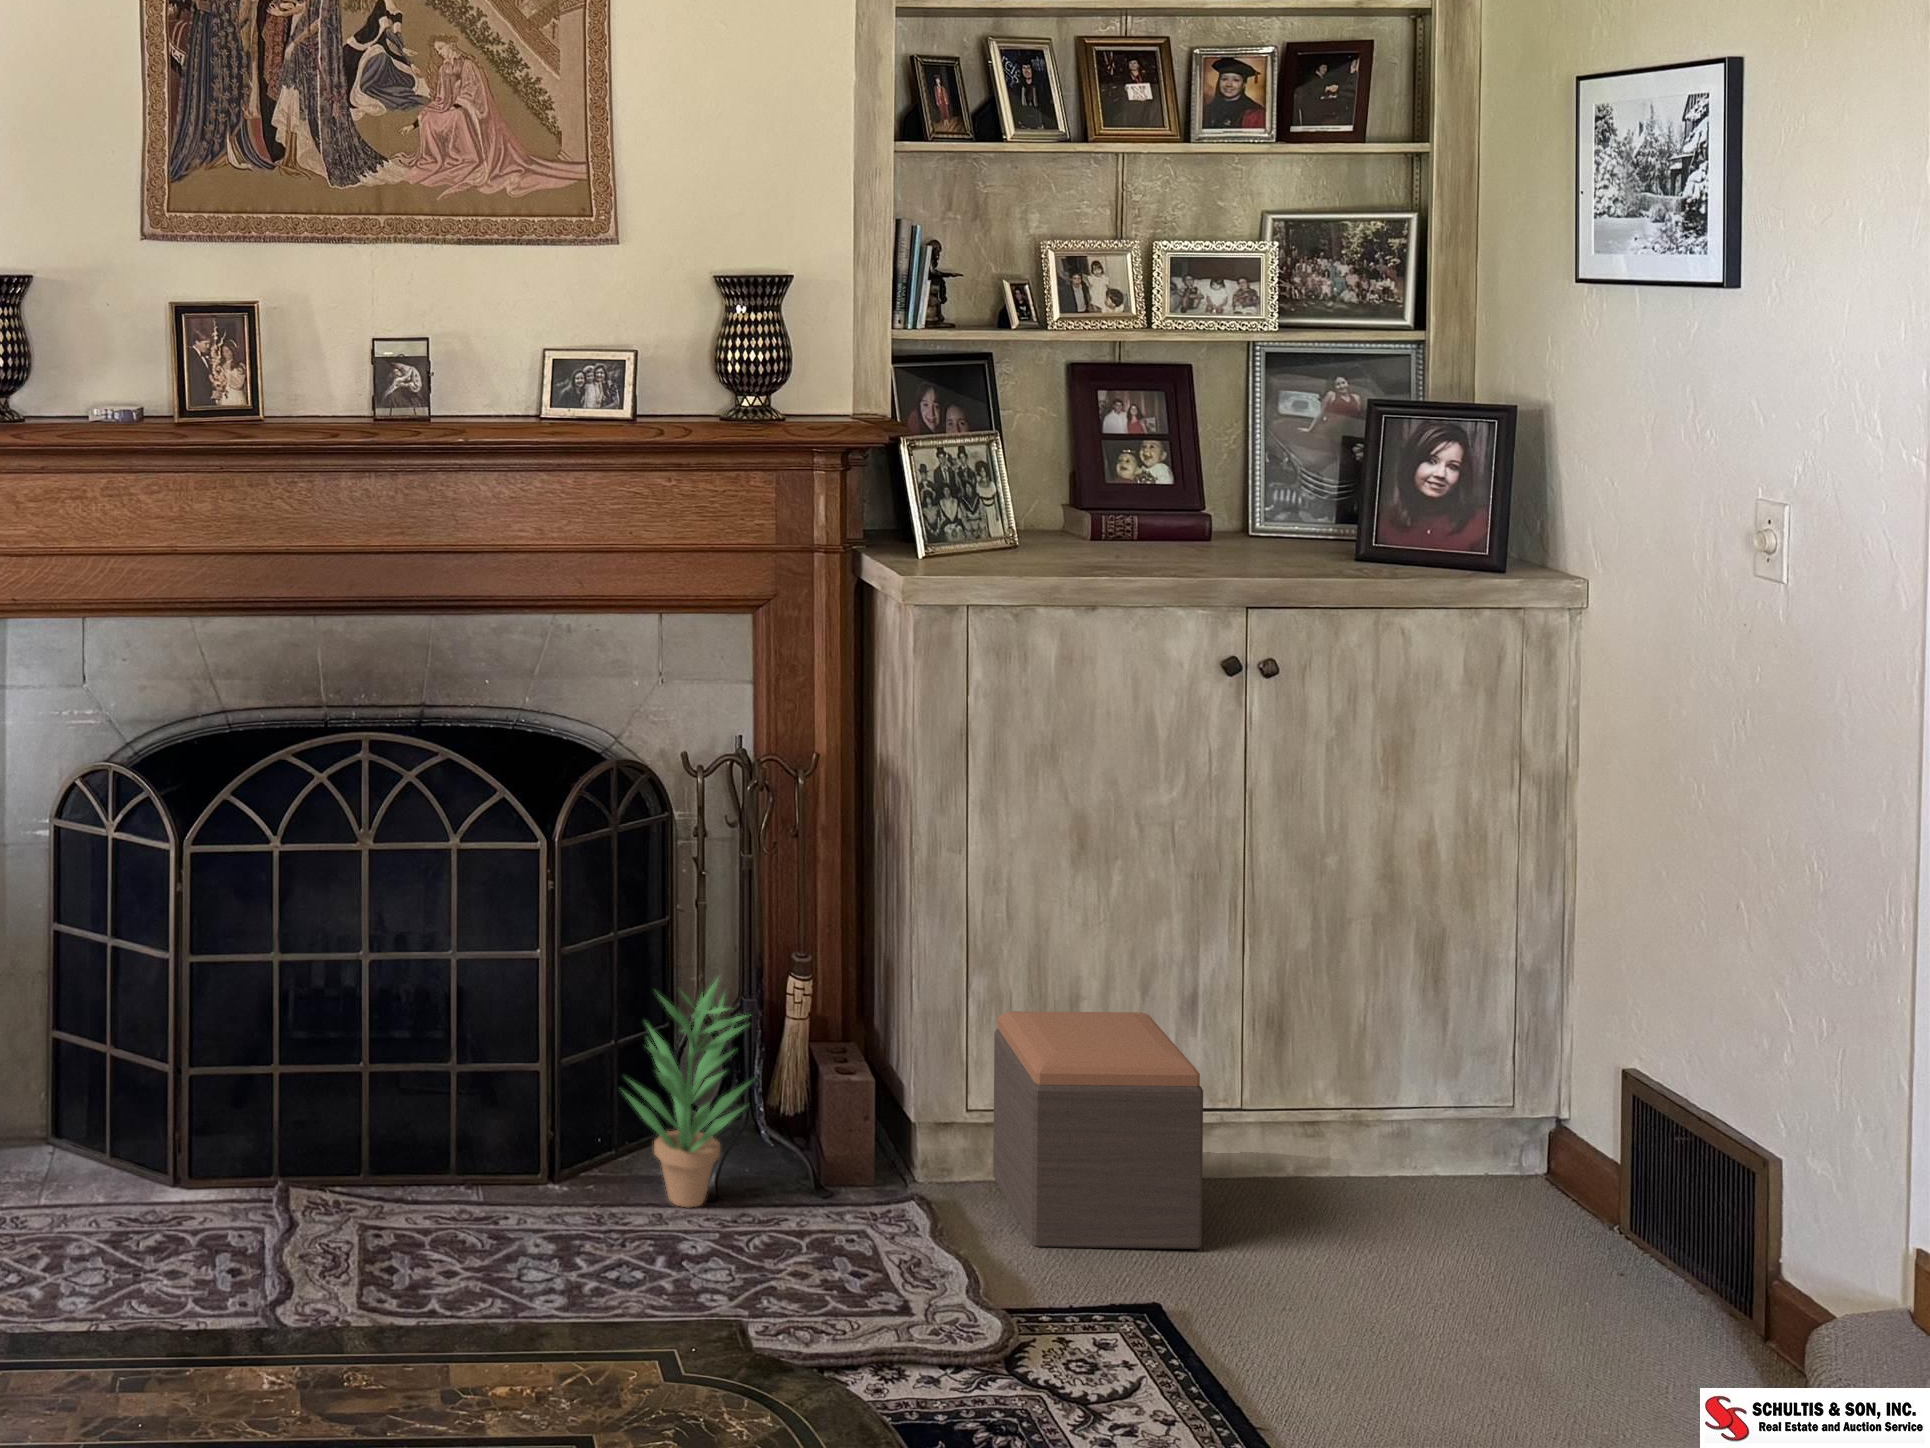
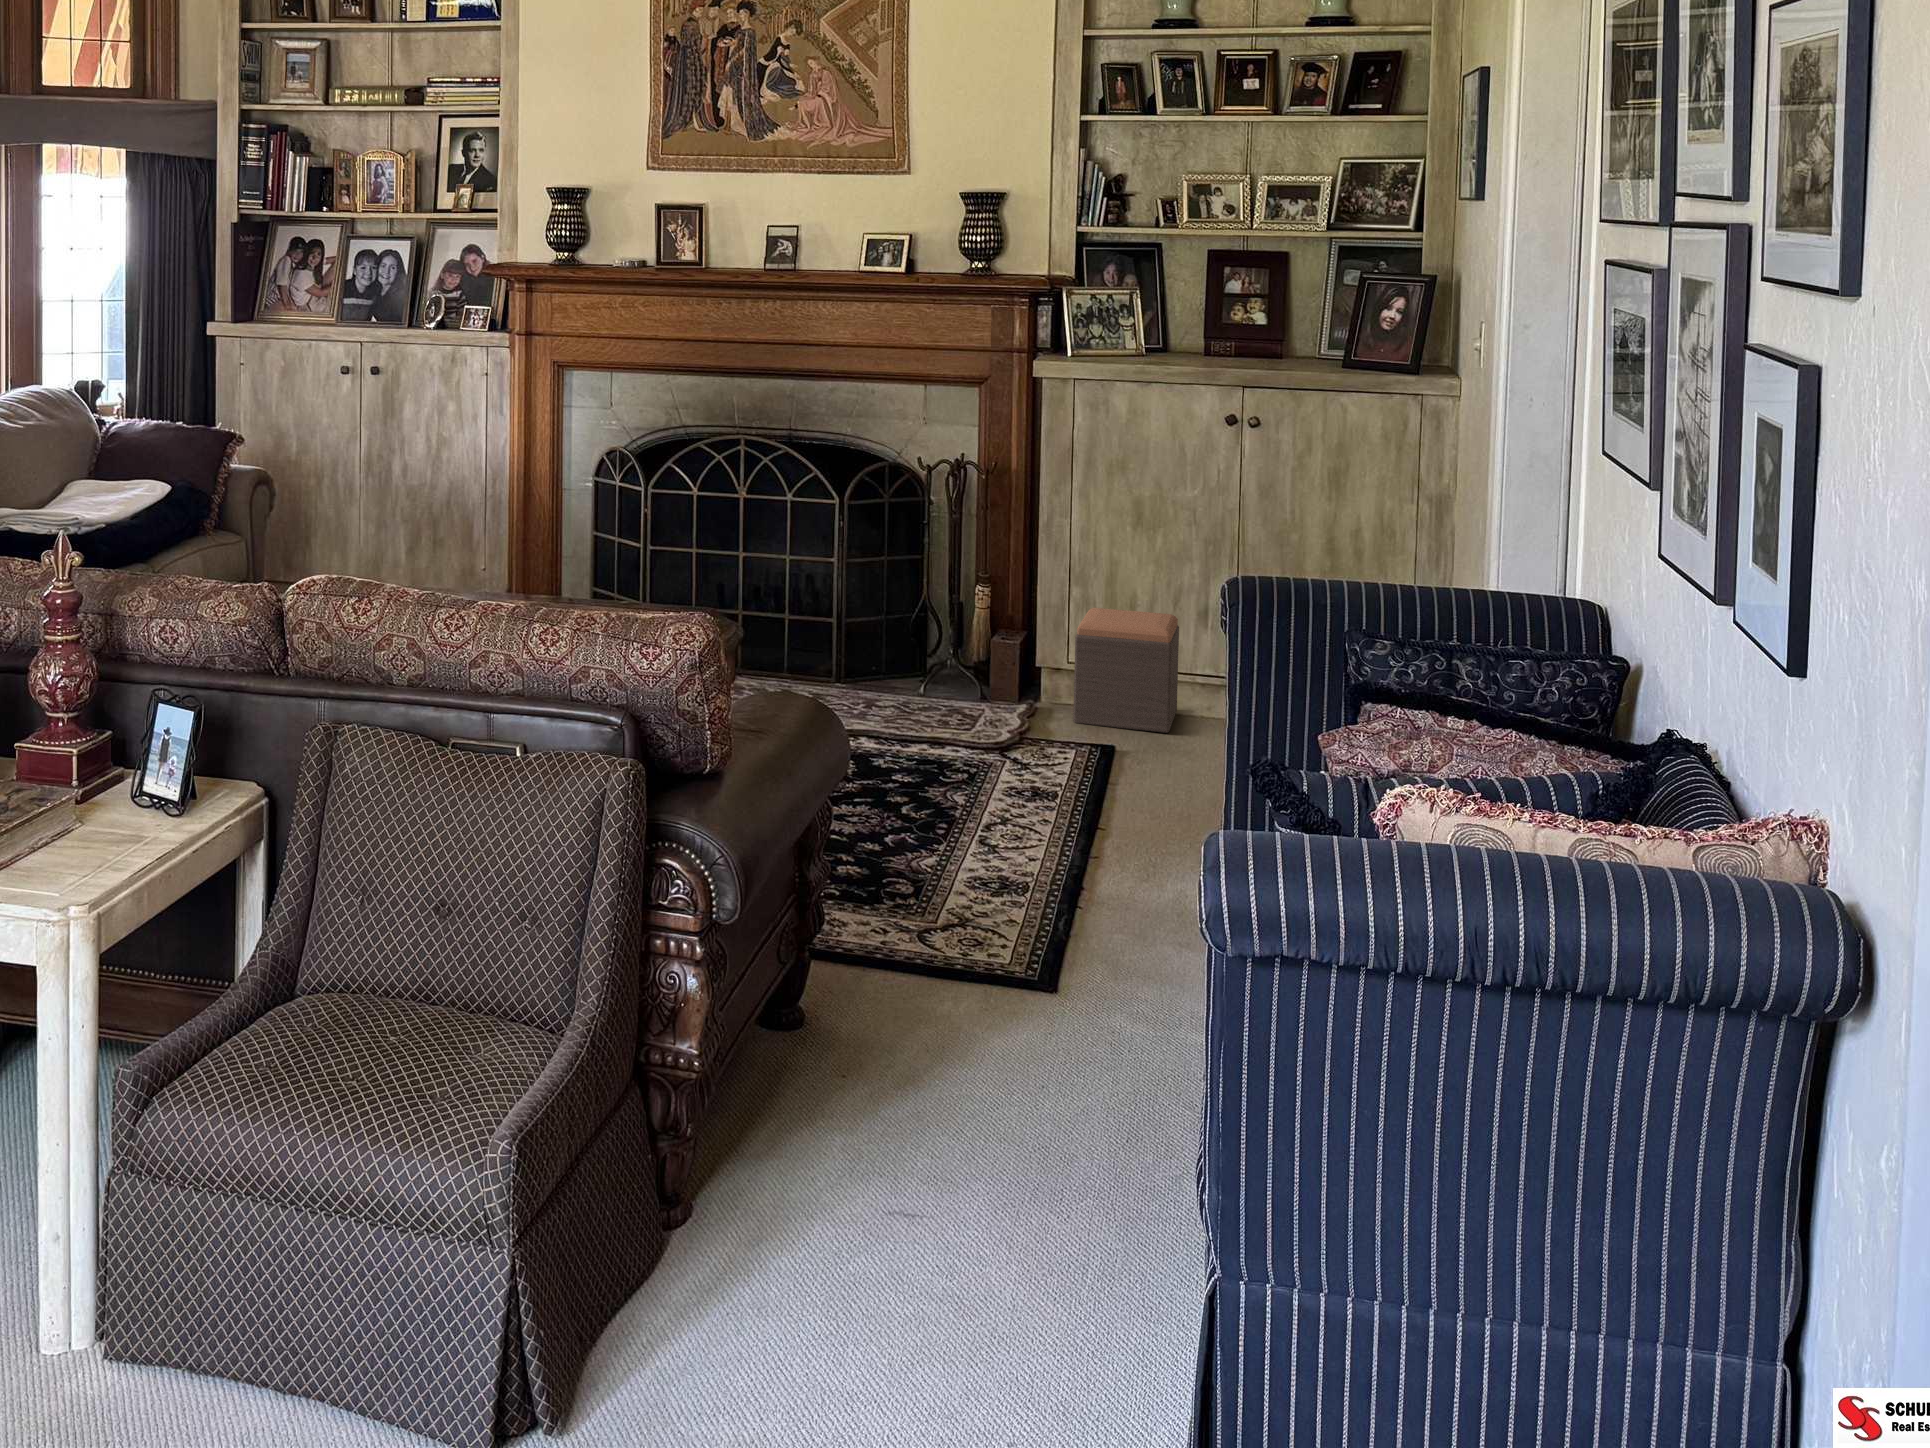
potted plant: present [624,980,751,1207] -> none [867,568,938,692]

